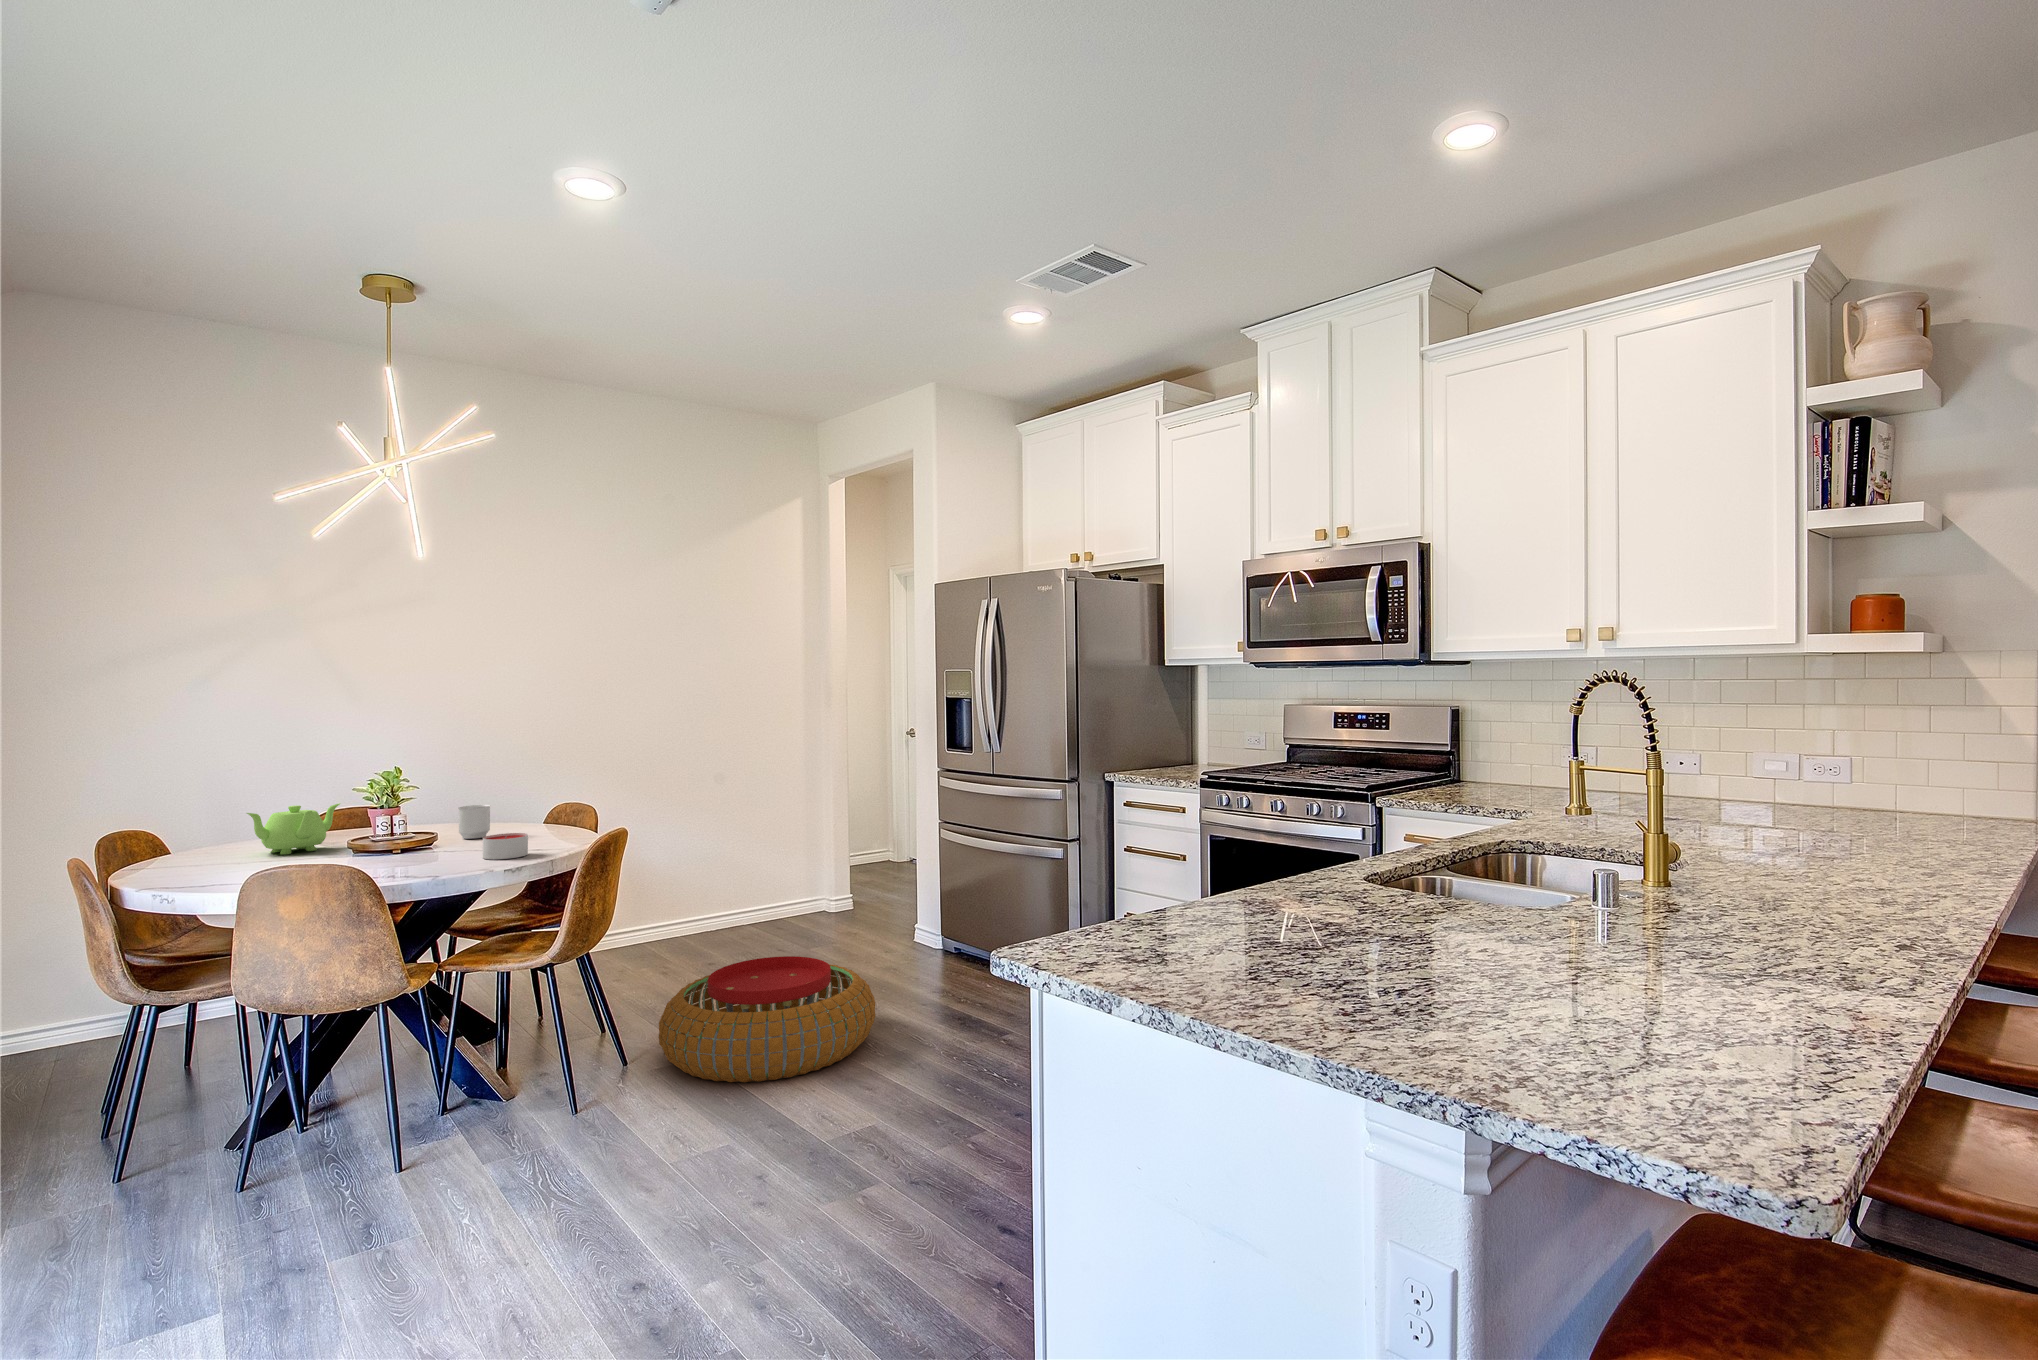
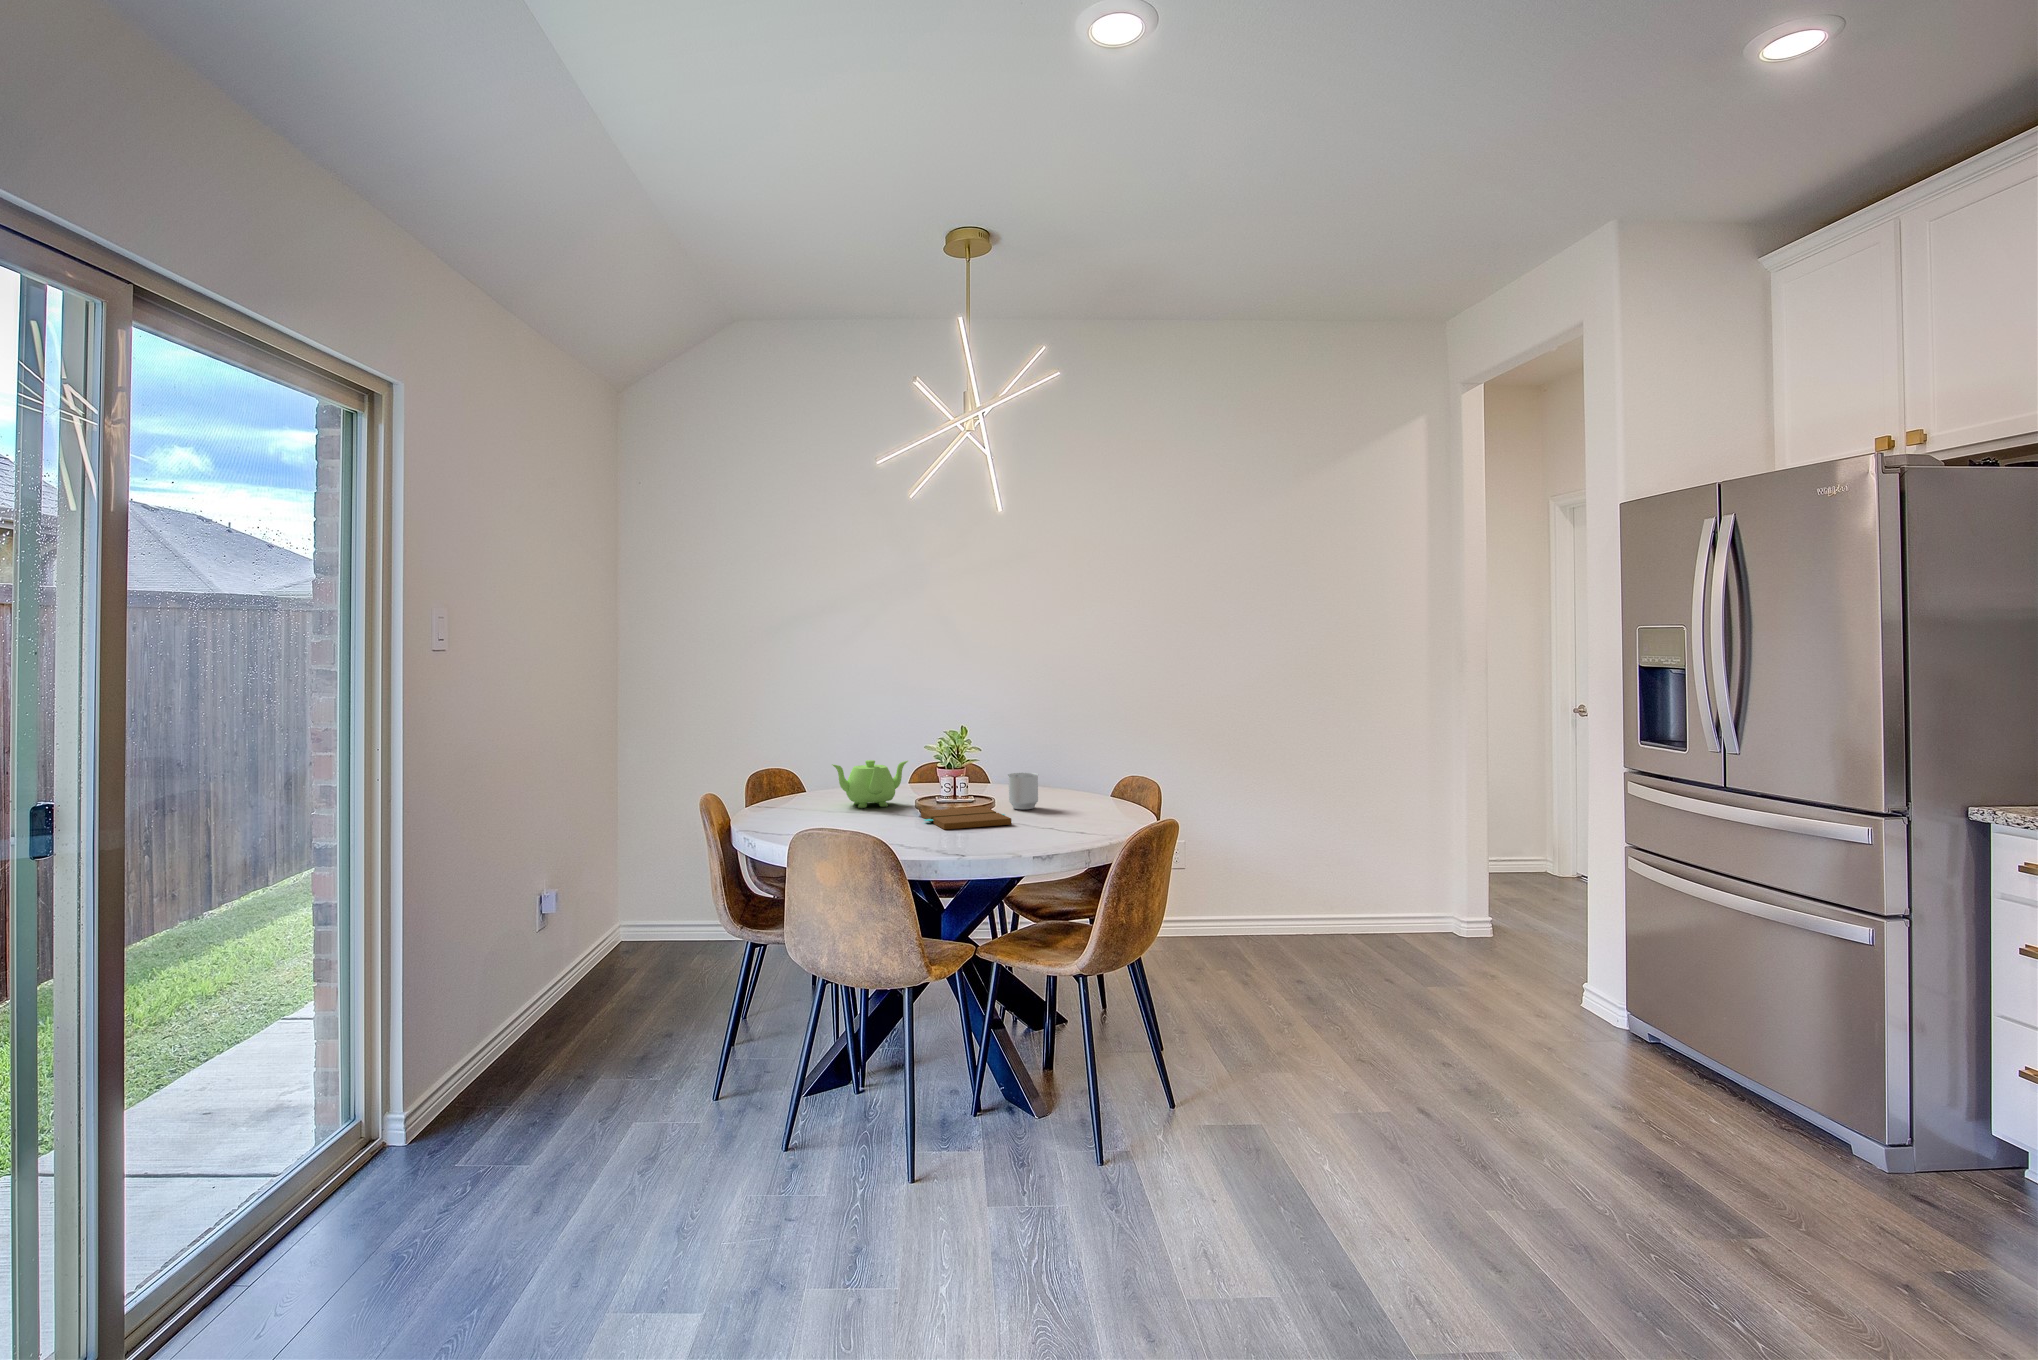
candle: present [483,833,528,860] -> none [1012,812,1057,842]
book: none [367,839,474,860] -> present [921,807,1011,829]
pouf: present [659,956,876,1082] -> none [1205,1008,1508,1200]

